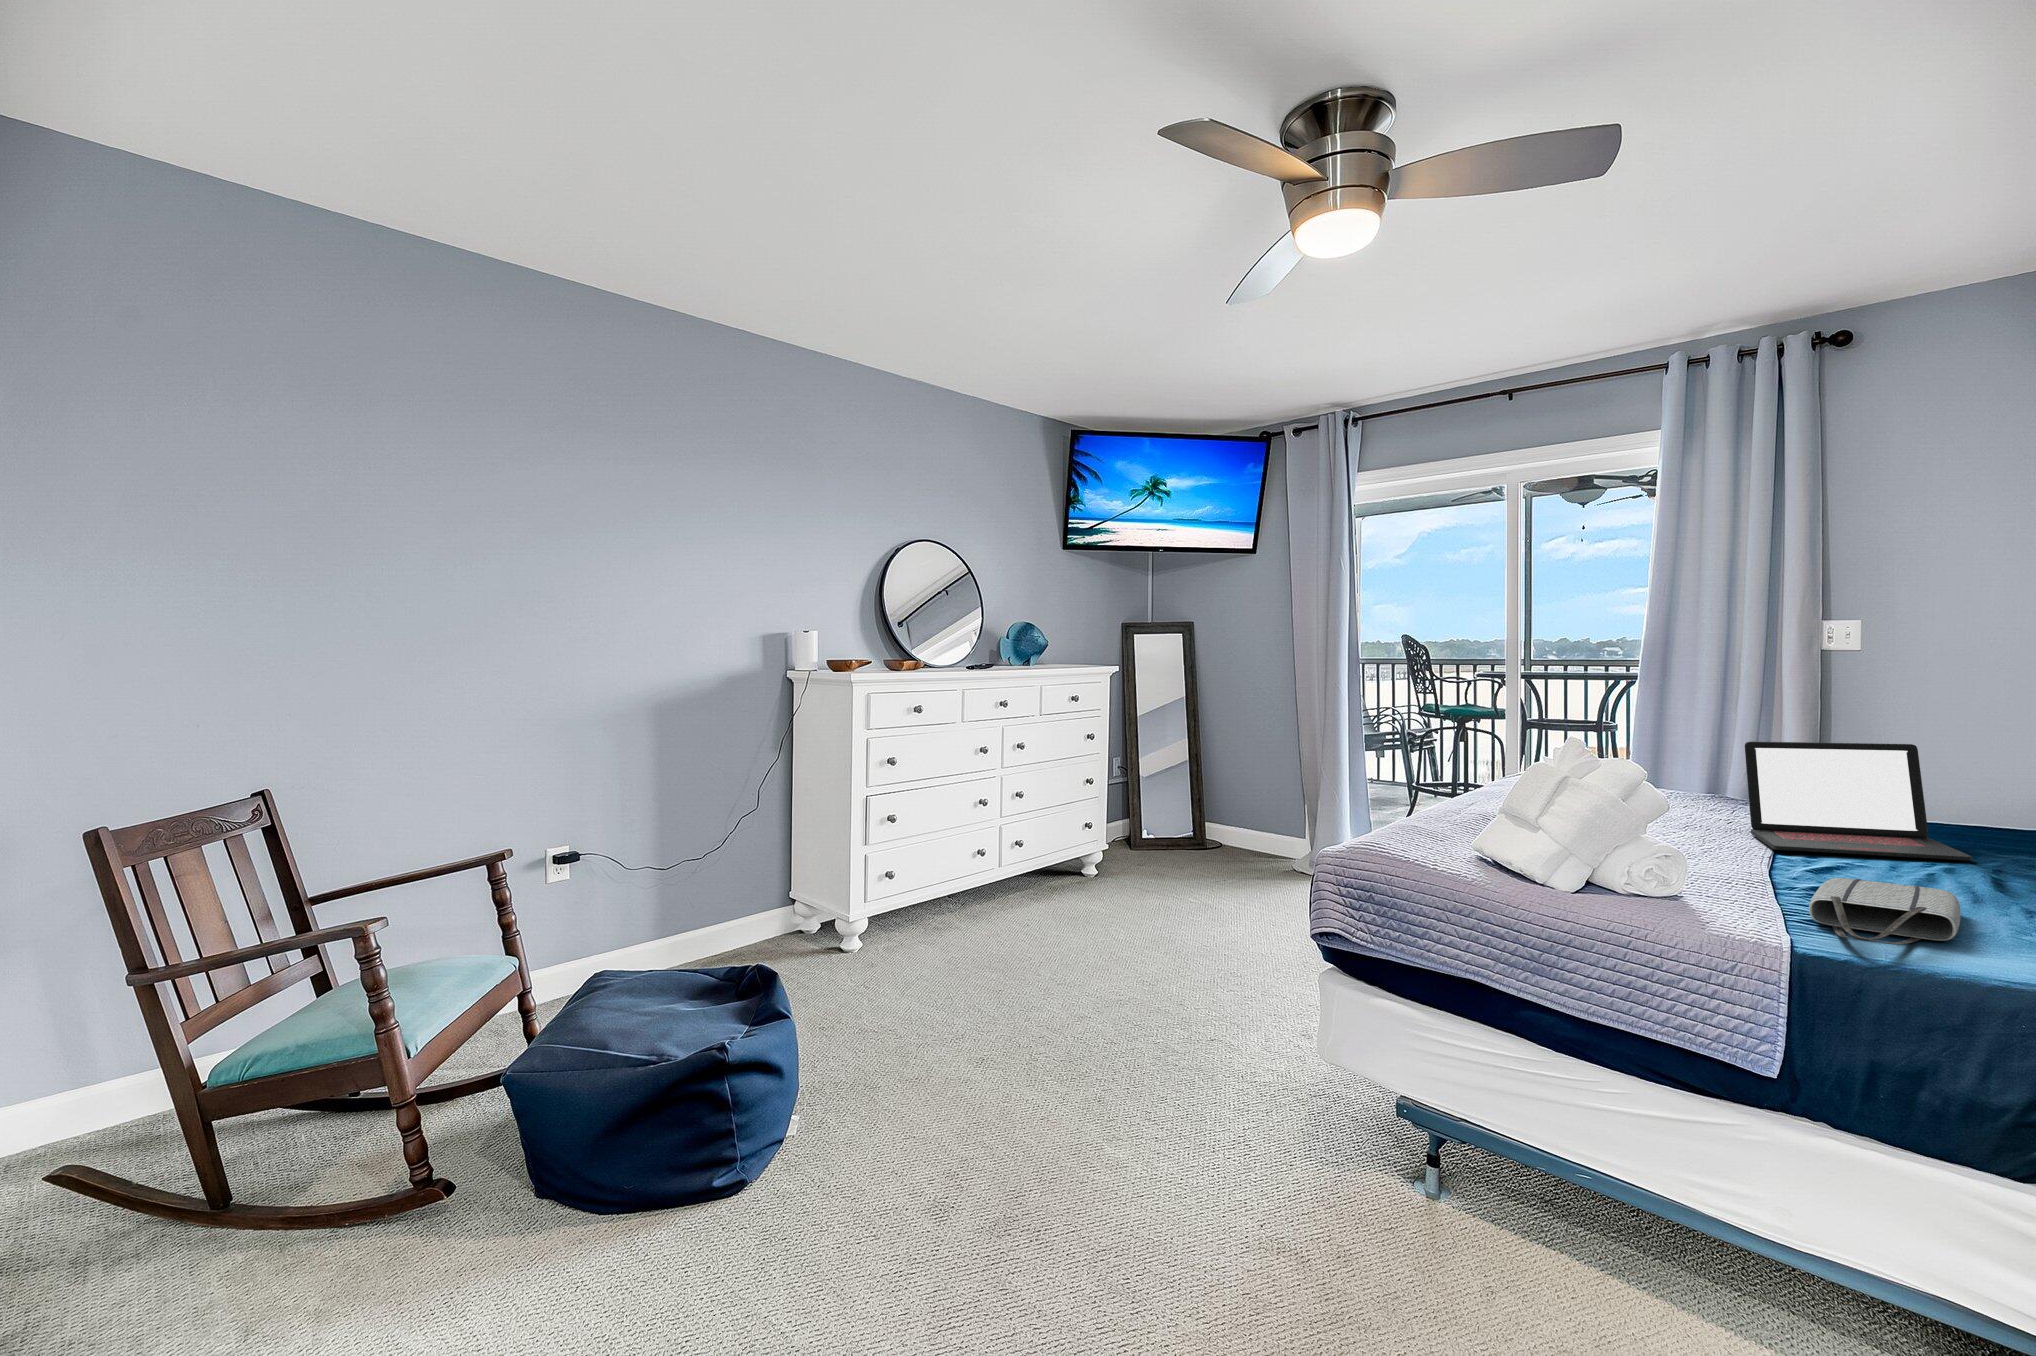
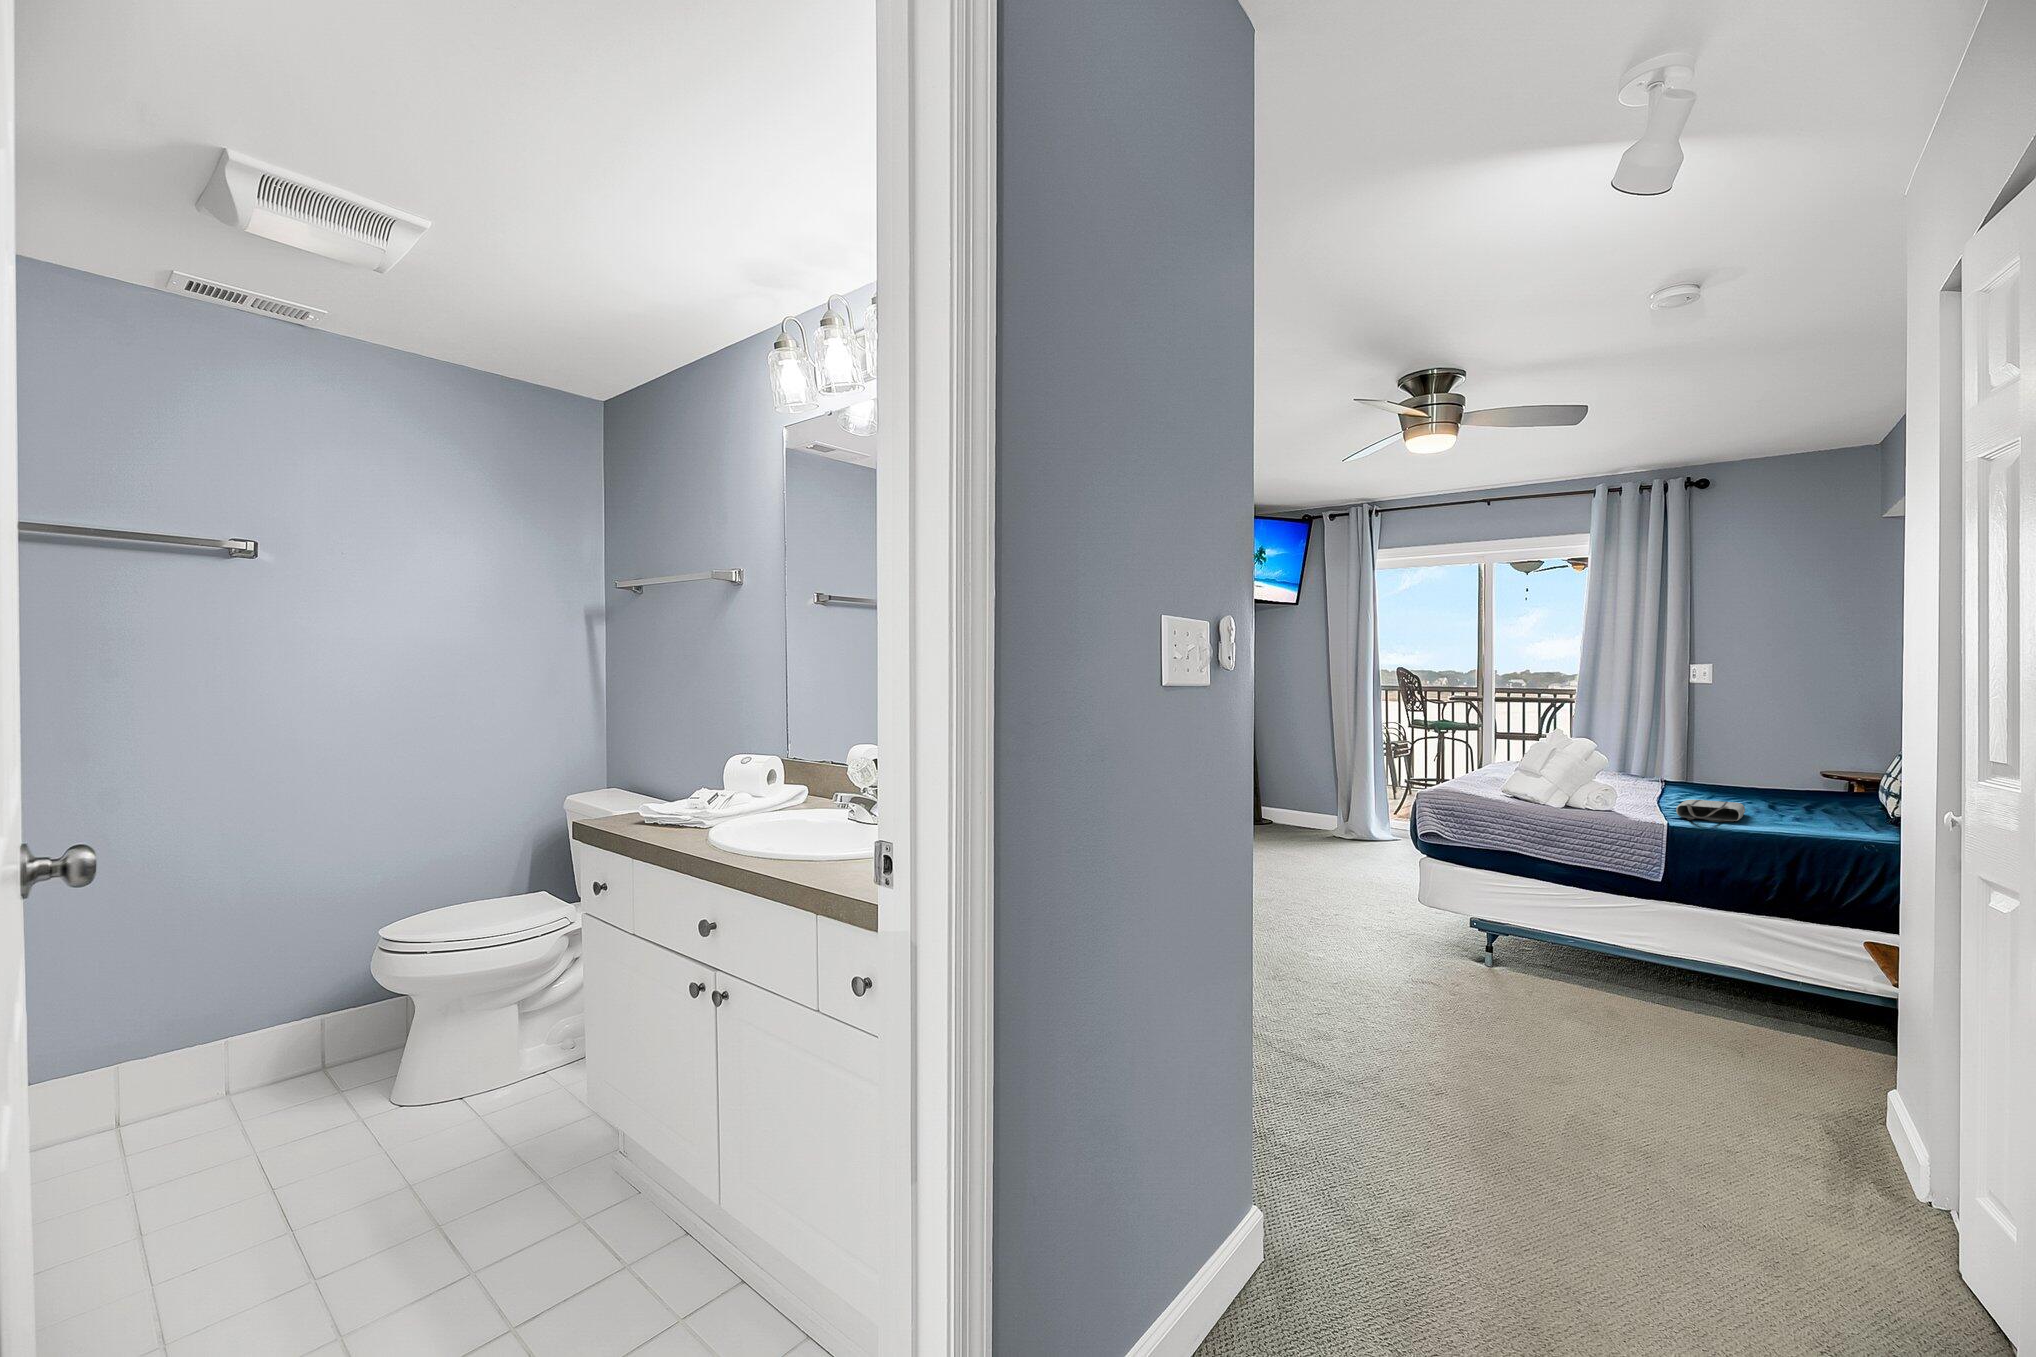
laptop: present [1745,742,1972,861] -> none [1644,736,1759,798]

